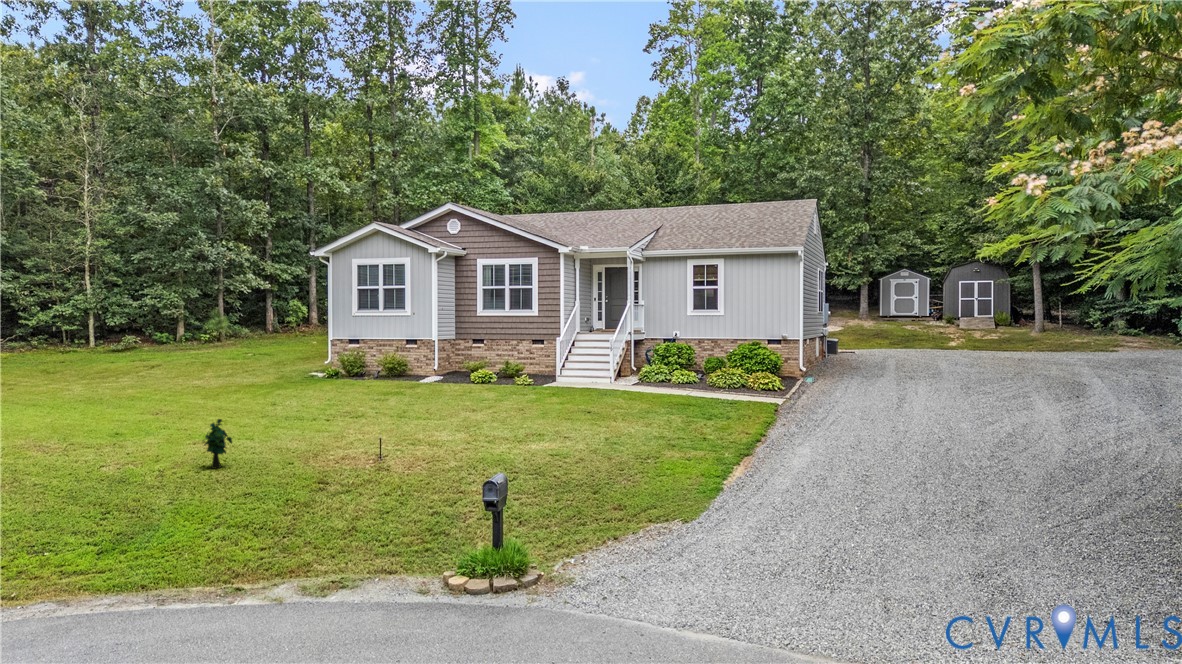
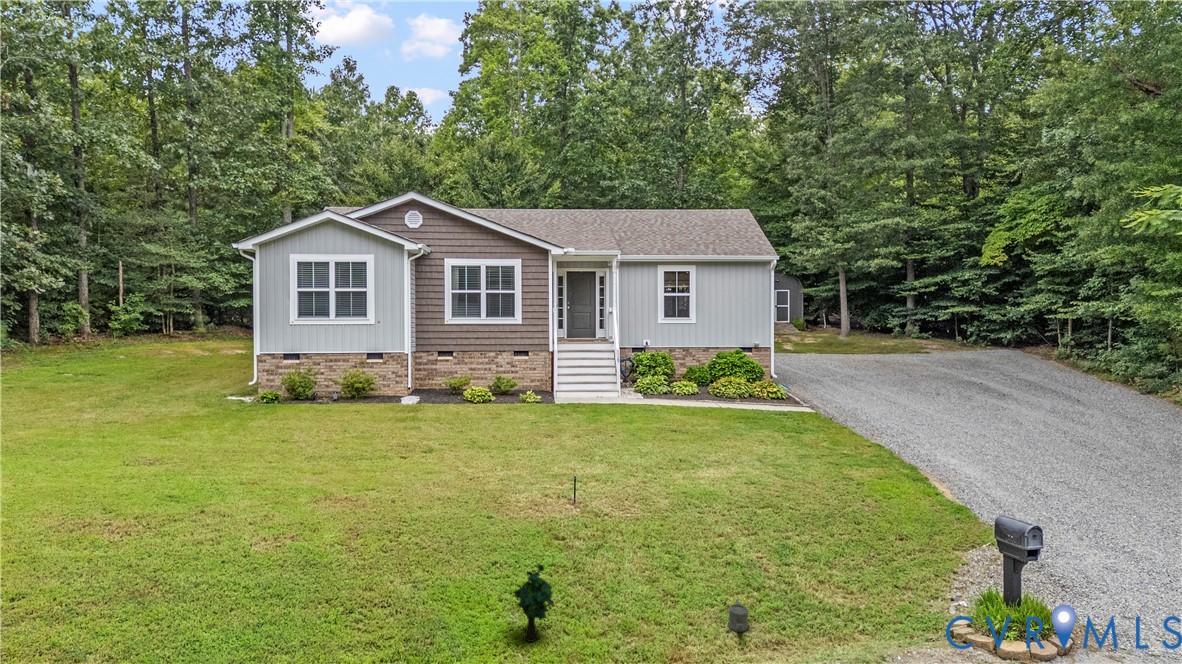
watering can: none [311,461,346,479] -> present [728,599,749,632]

